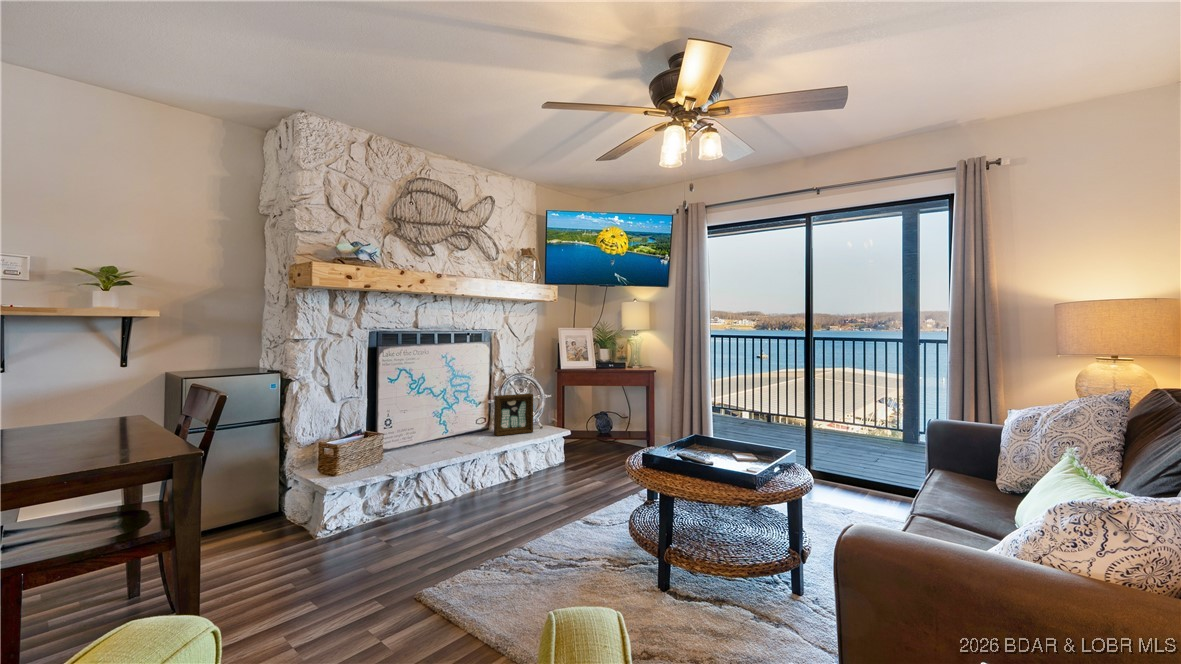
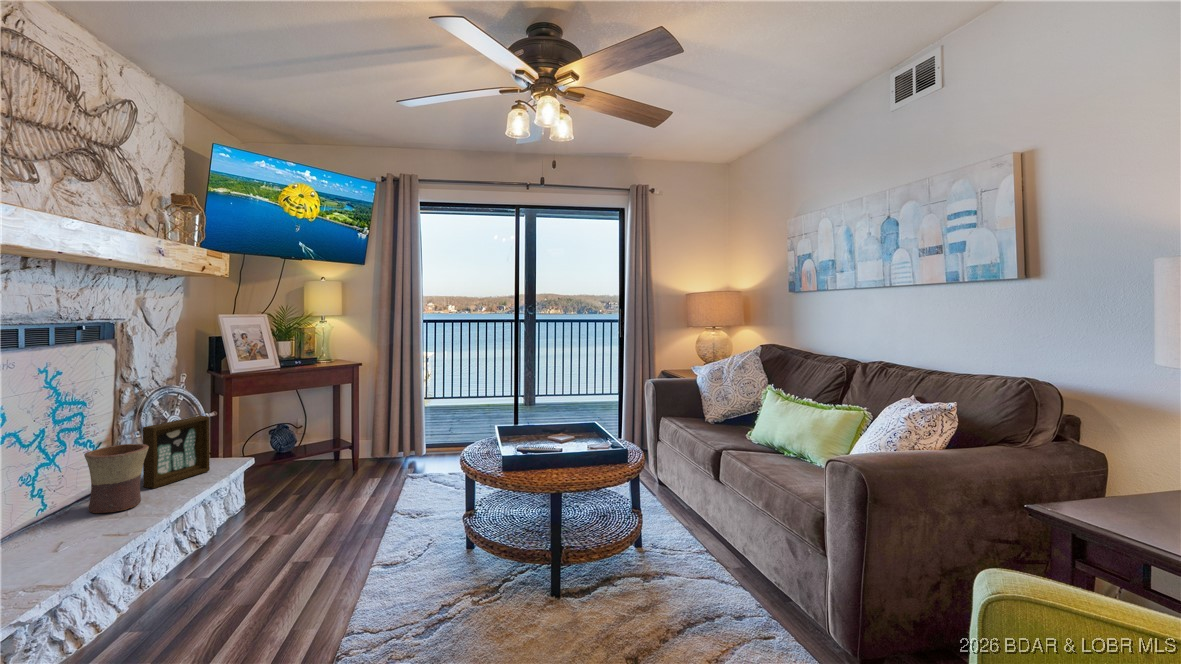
flower pot: none [457,404,488,444] -> present [84,444,149,513]

